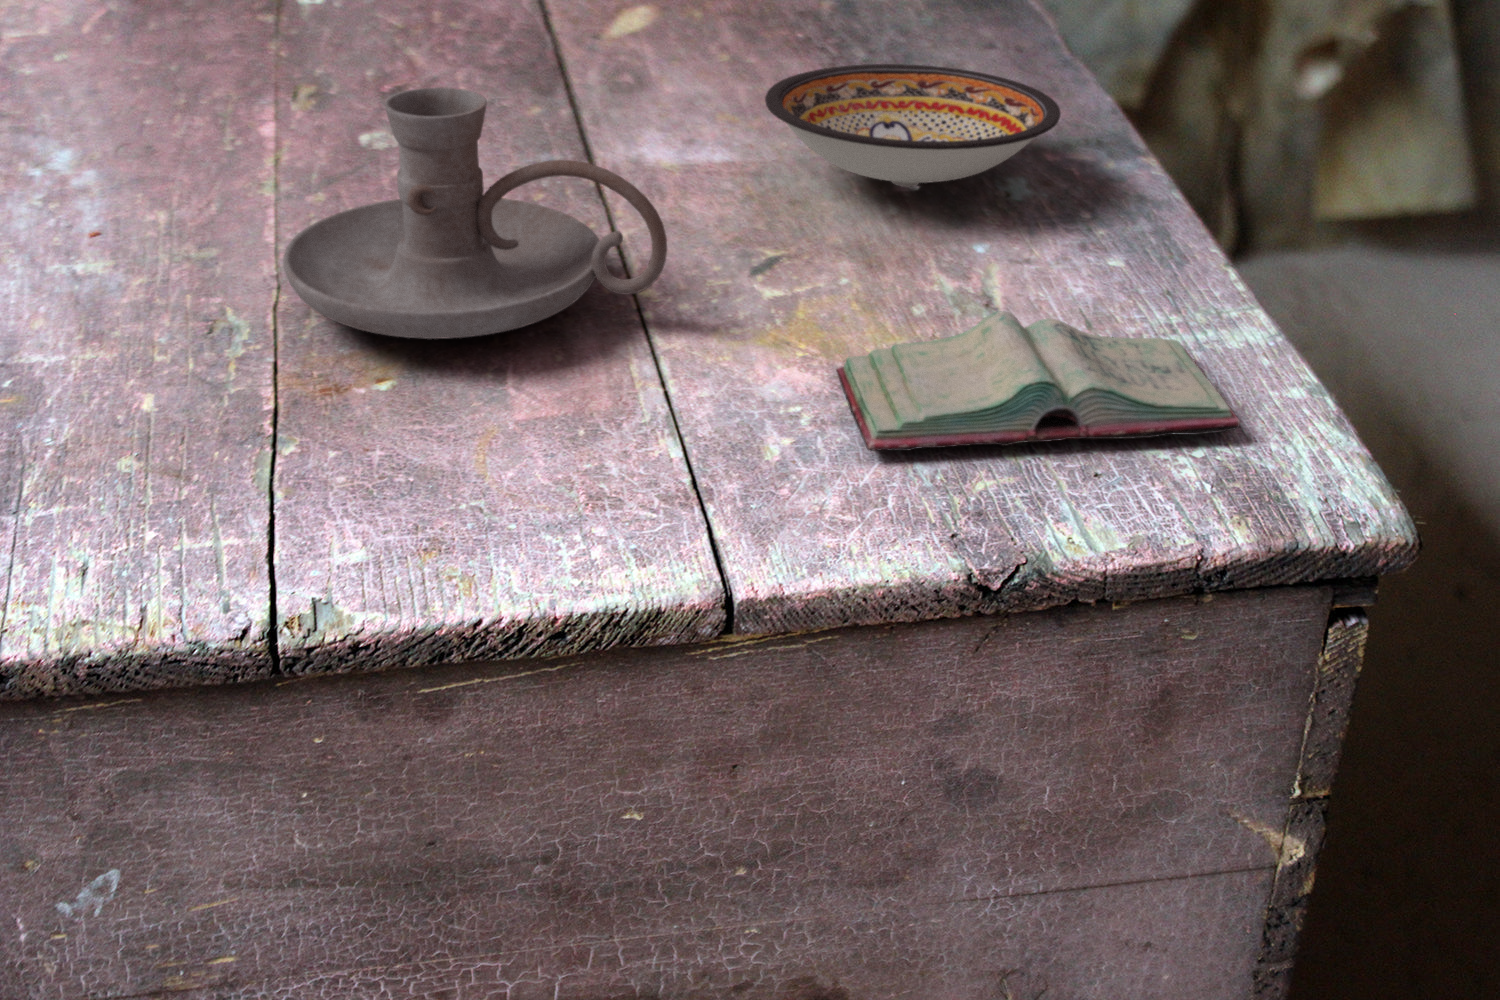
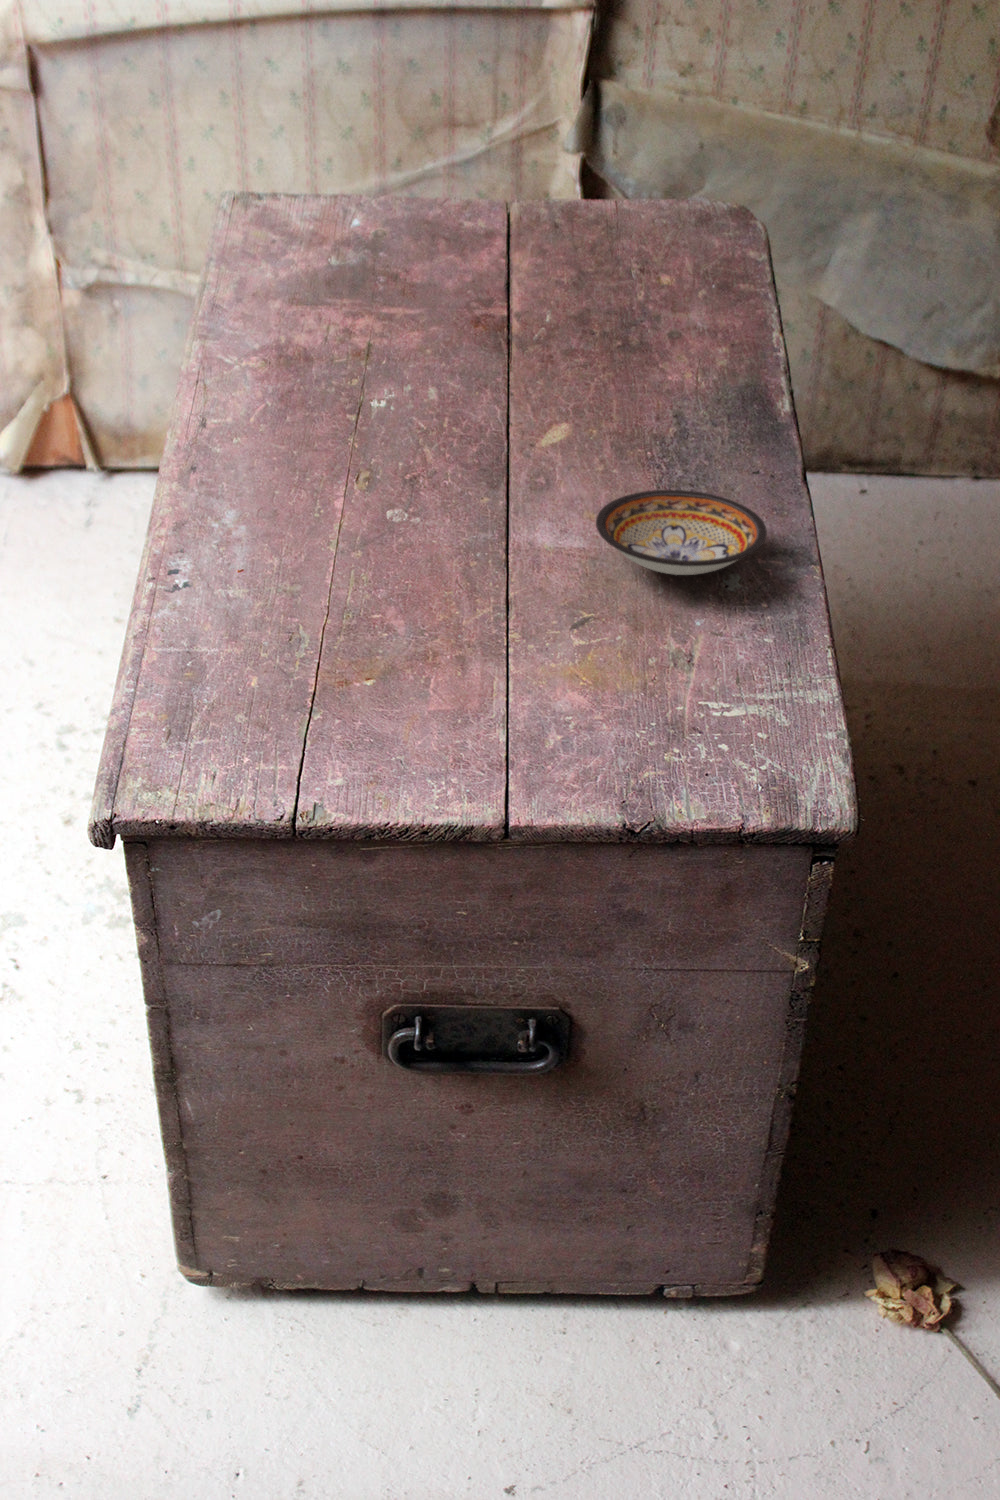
candle holder: present [283,87,667,339] -> none [323,526,516,663]
book: present [836,311,1240,451] -> none [594,678,791,758]

